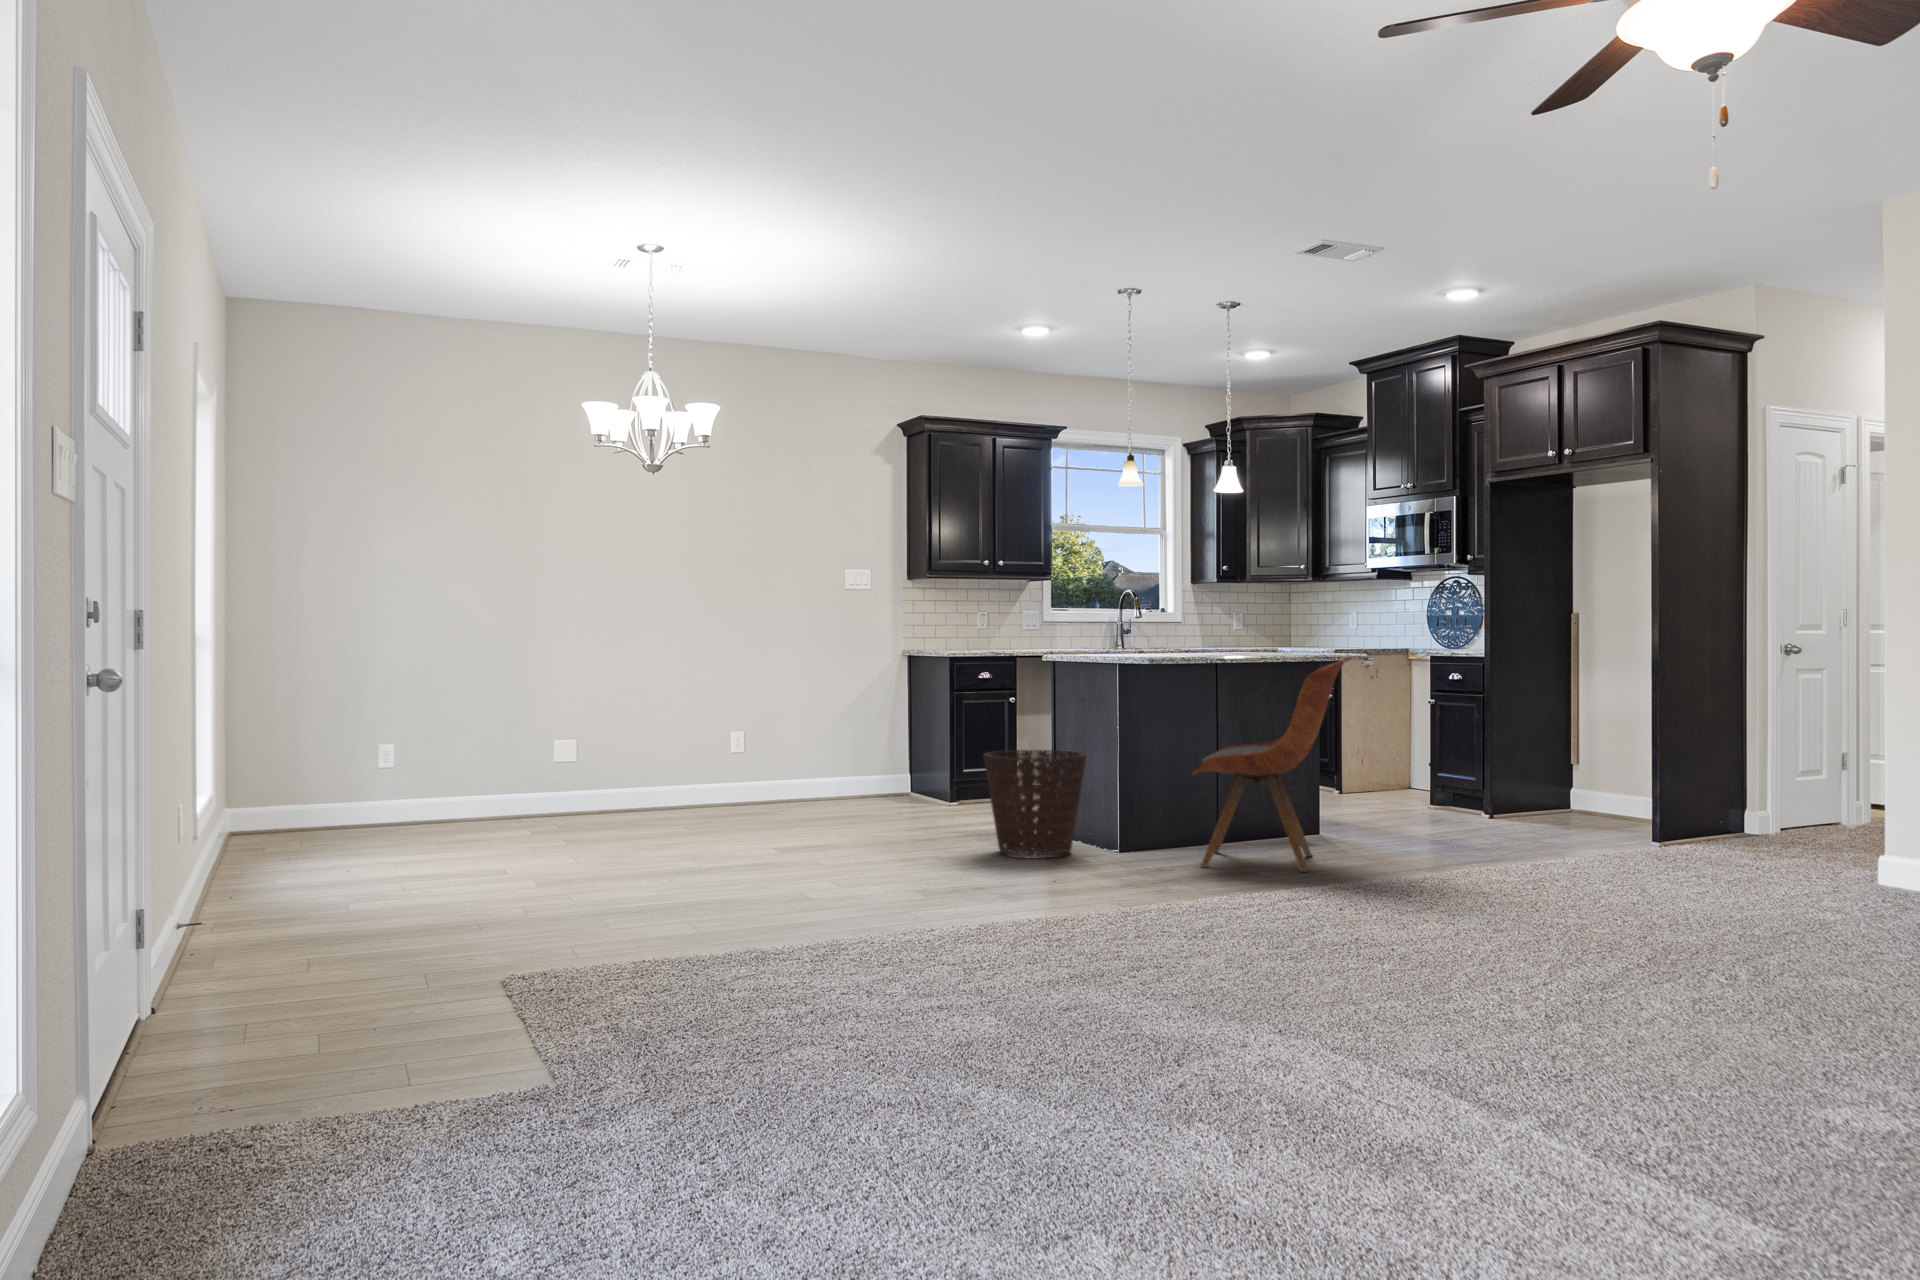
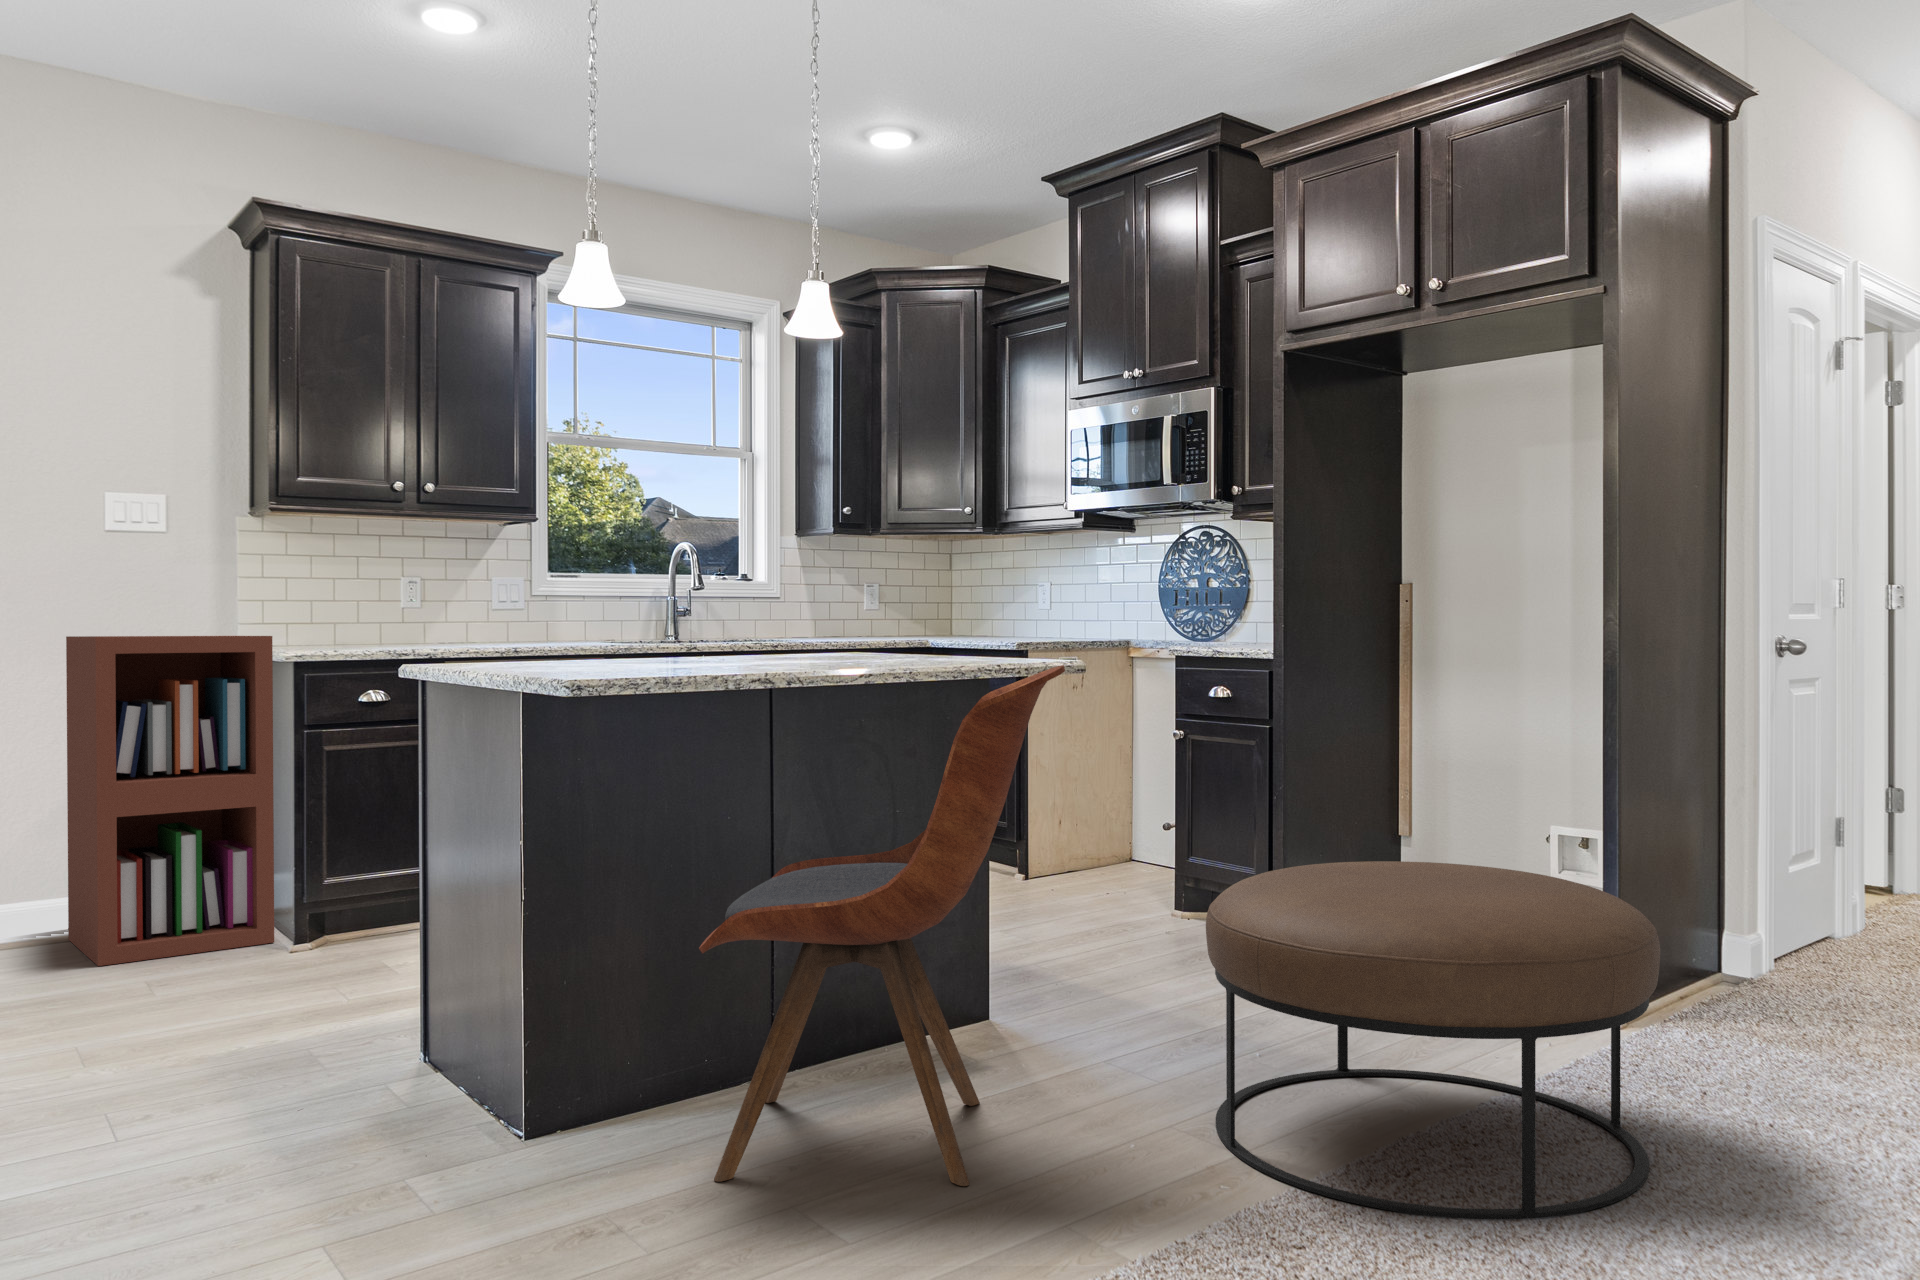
bookshelf: none [830,644,934,808] -> present [66,636,274,966]
basket: present [983,750,1086,858] -> none [194,878,466,1167]
ottoman: none [1418,753,1626,888] -> present [1206,861,1660,1219]

